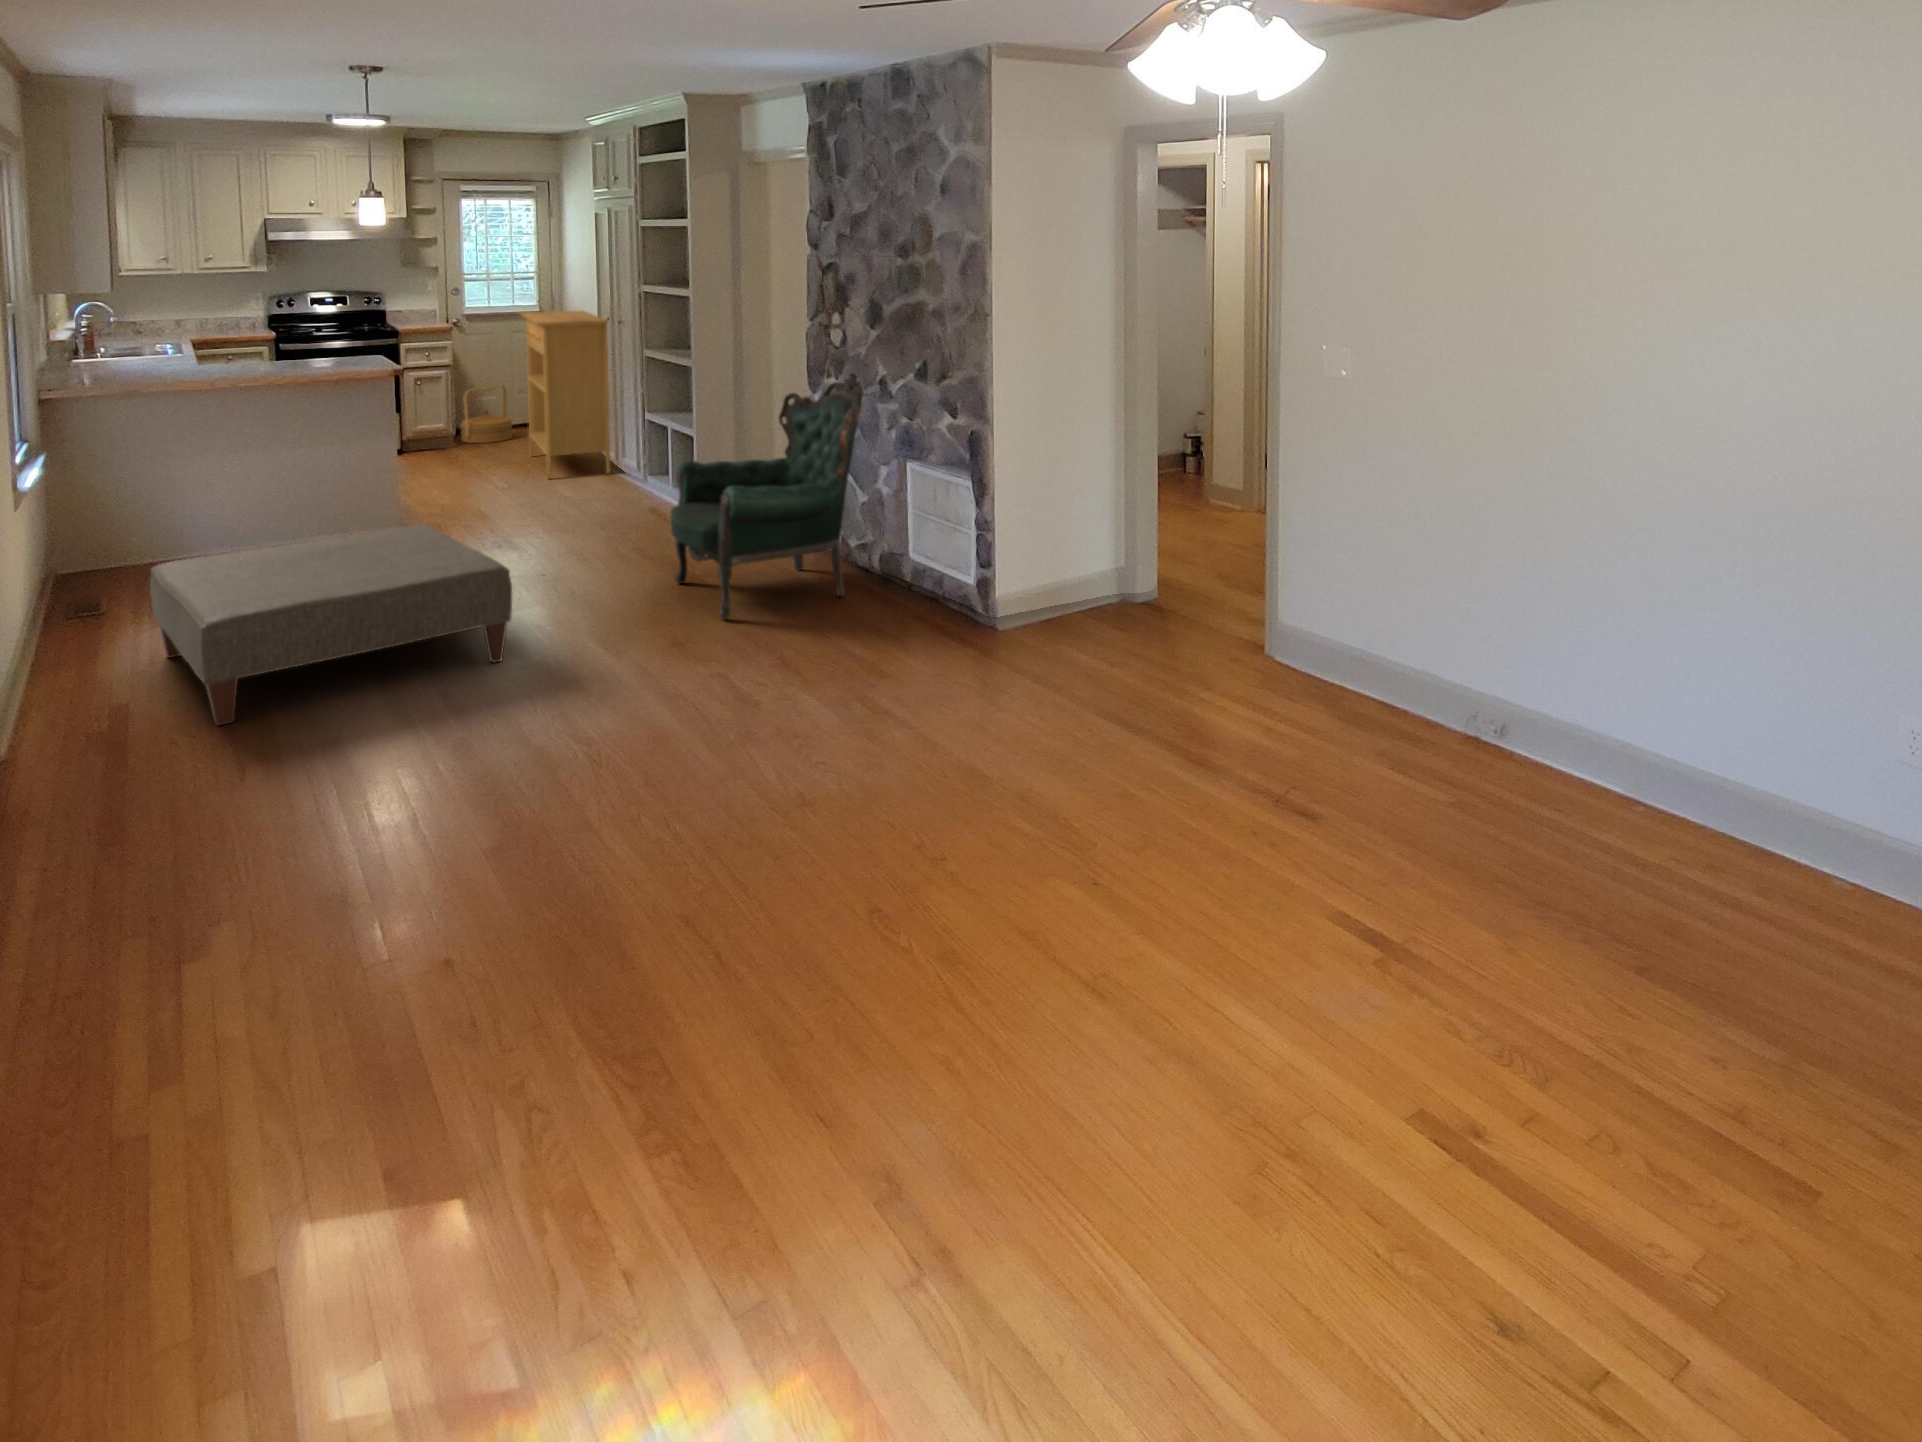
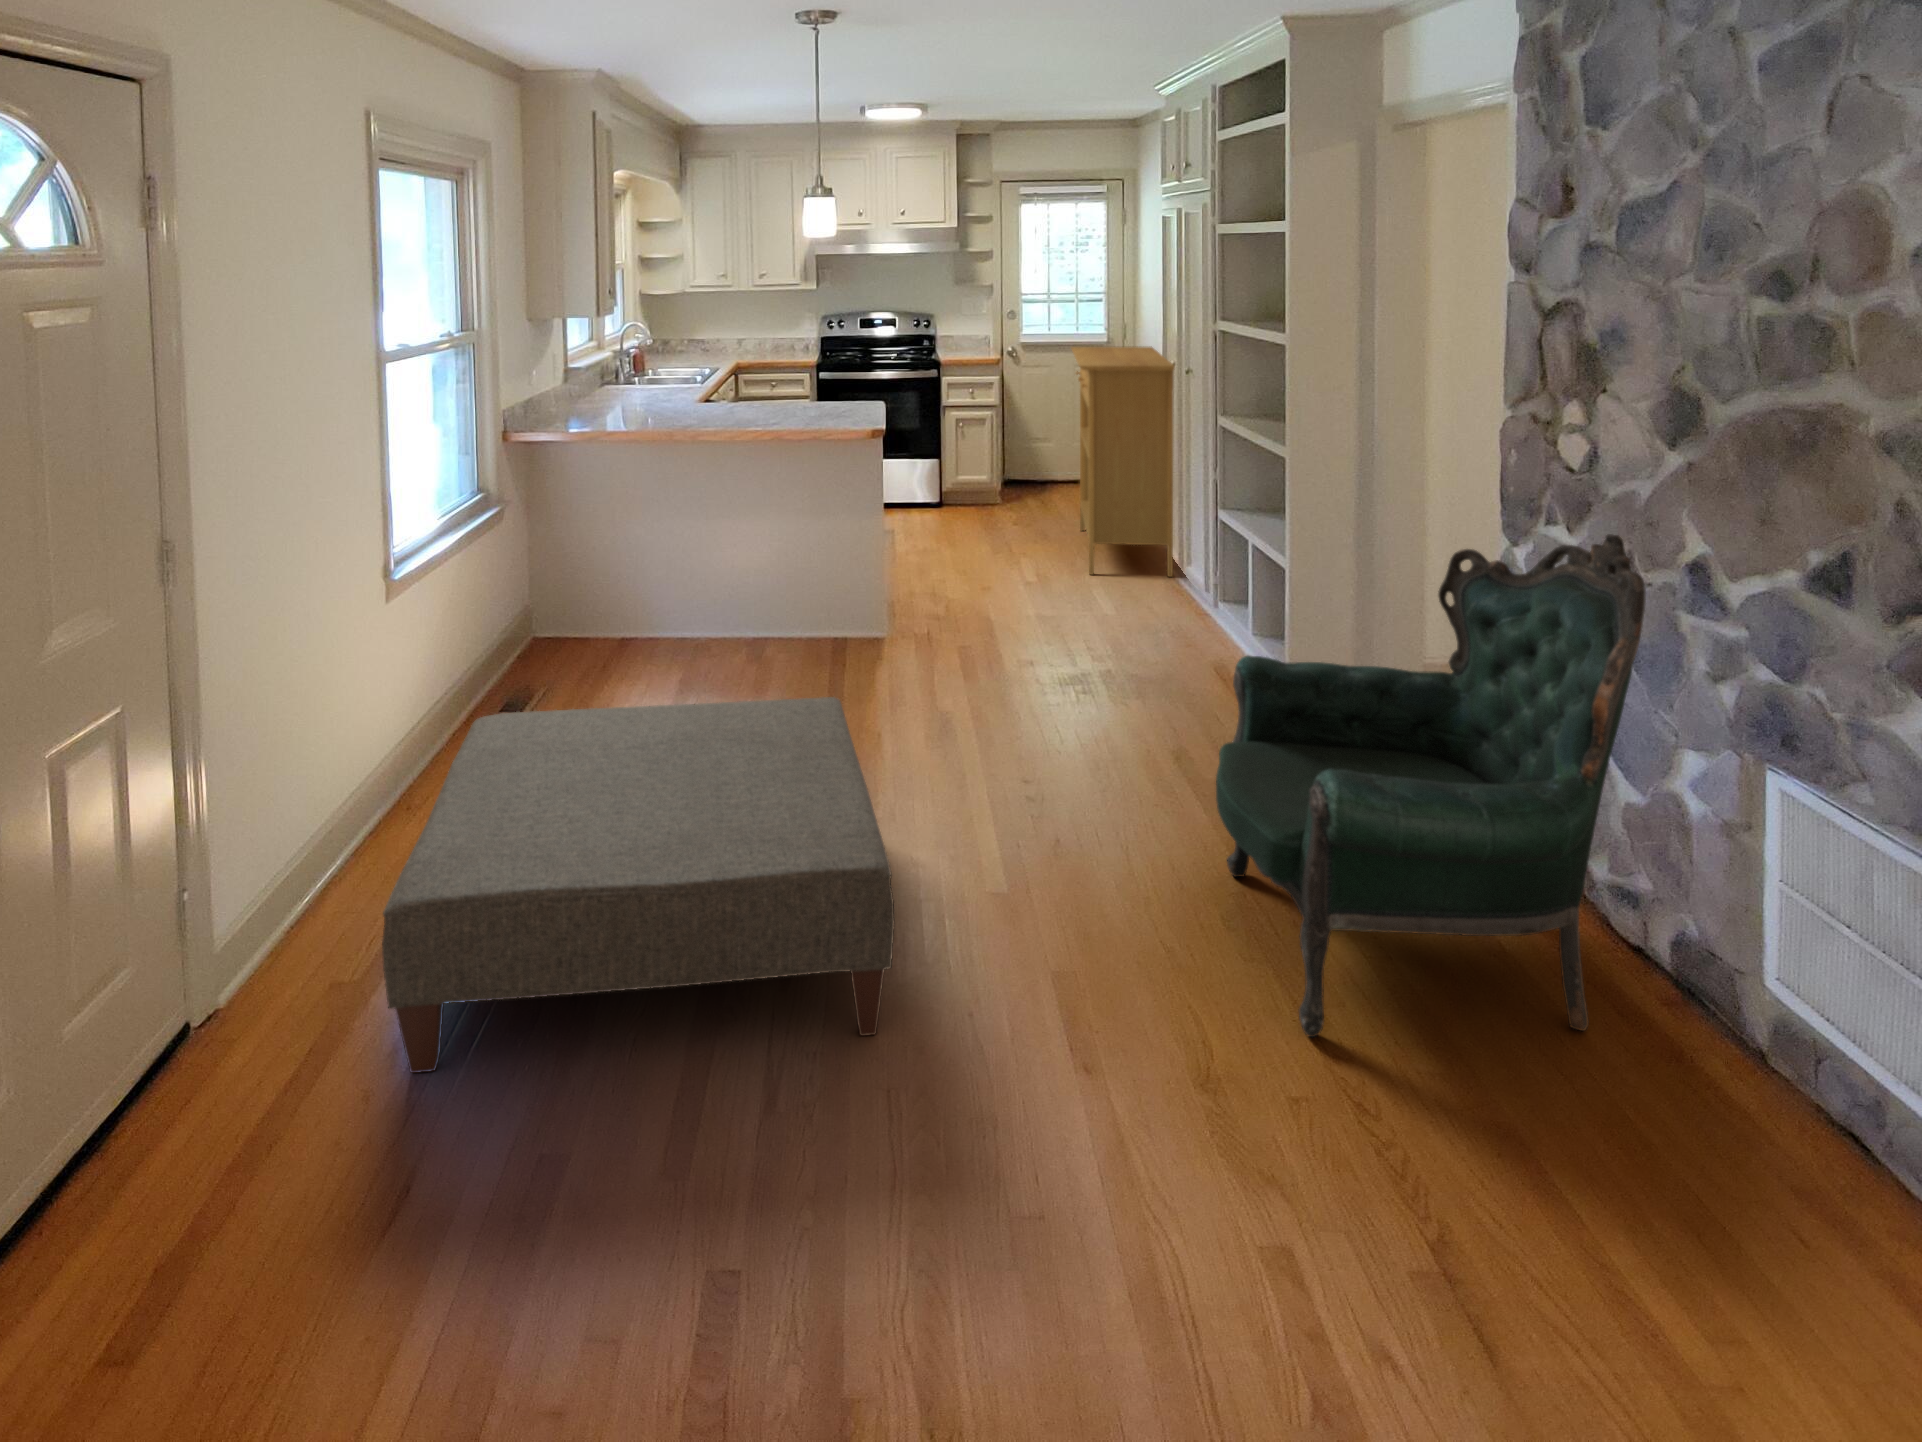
woven basket: present [461,385,512,443] -> none [1011,430,1071,501]

